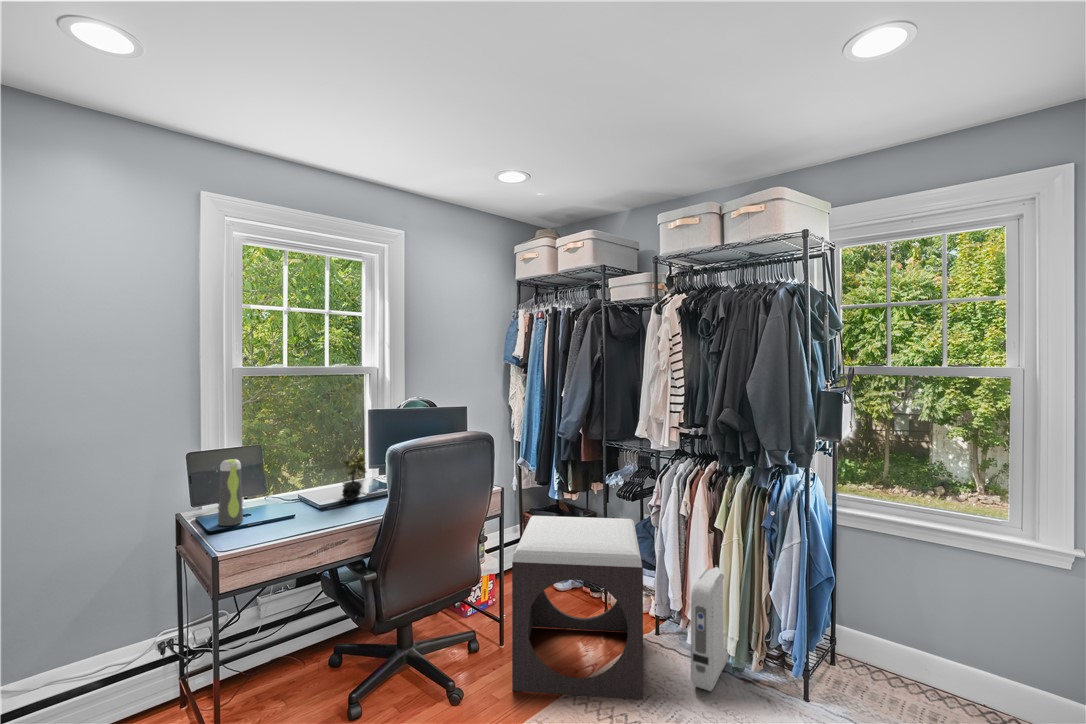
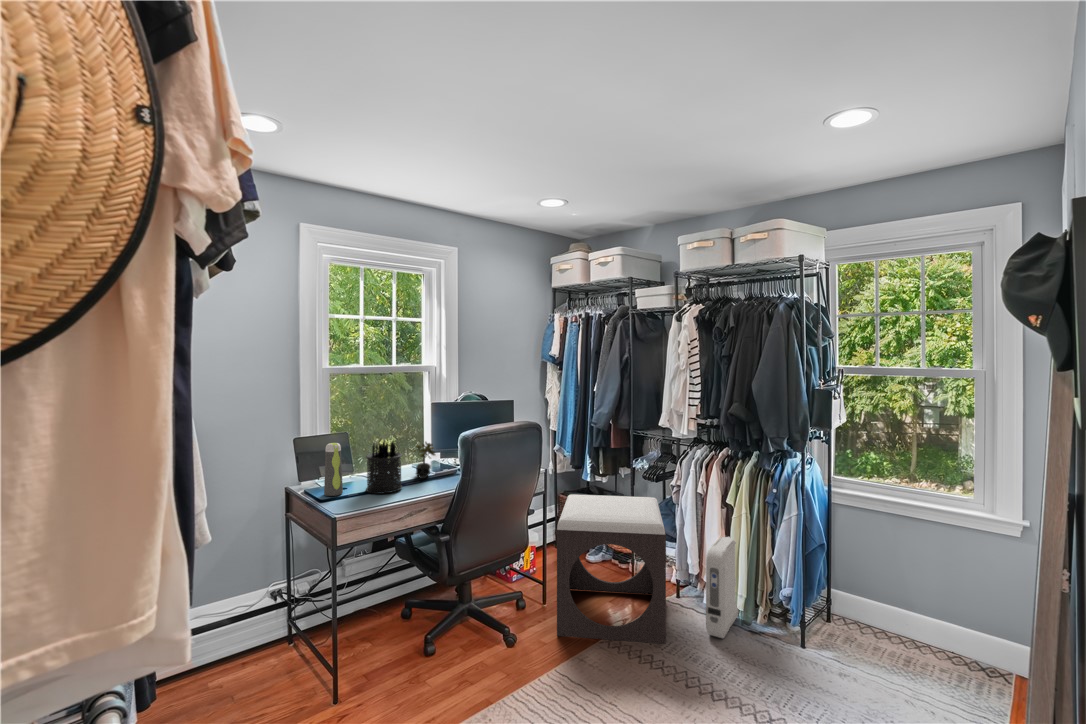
pen holder: none [274,453,321,522] -> present [366,441,402,493]

